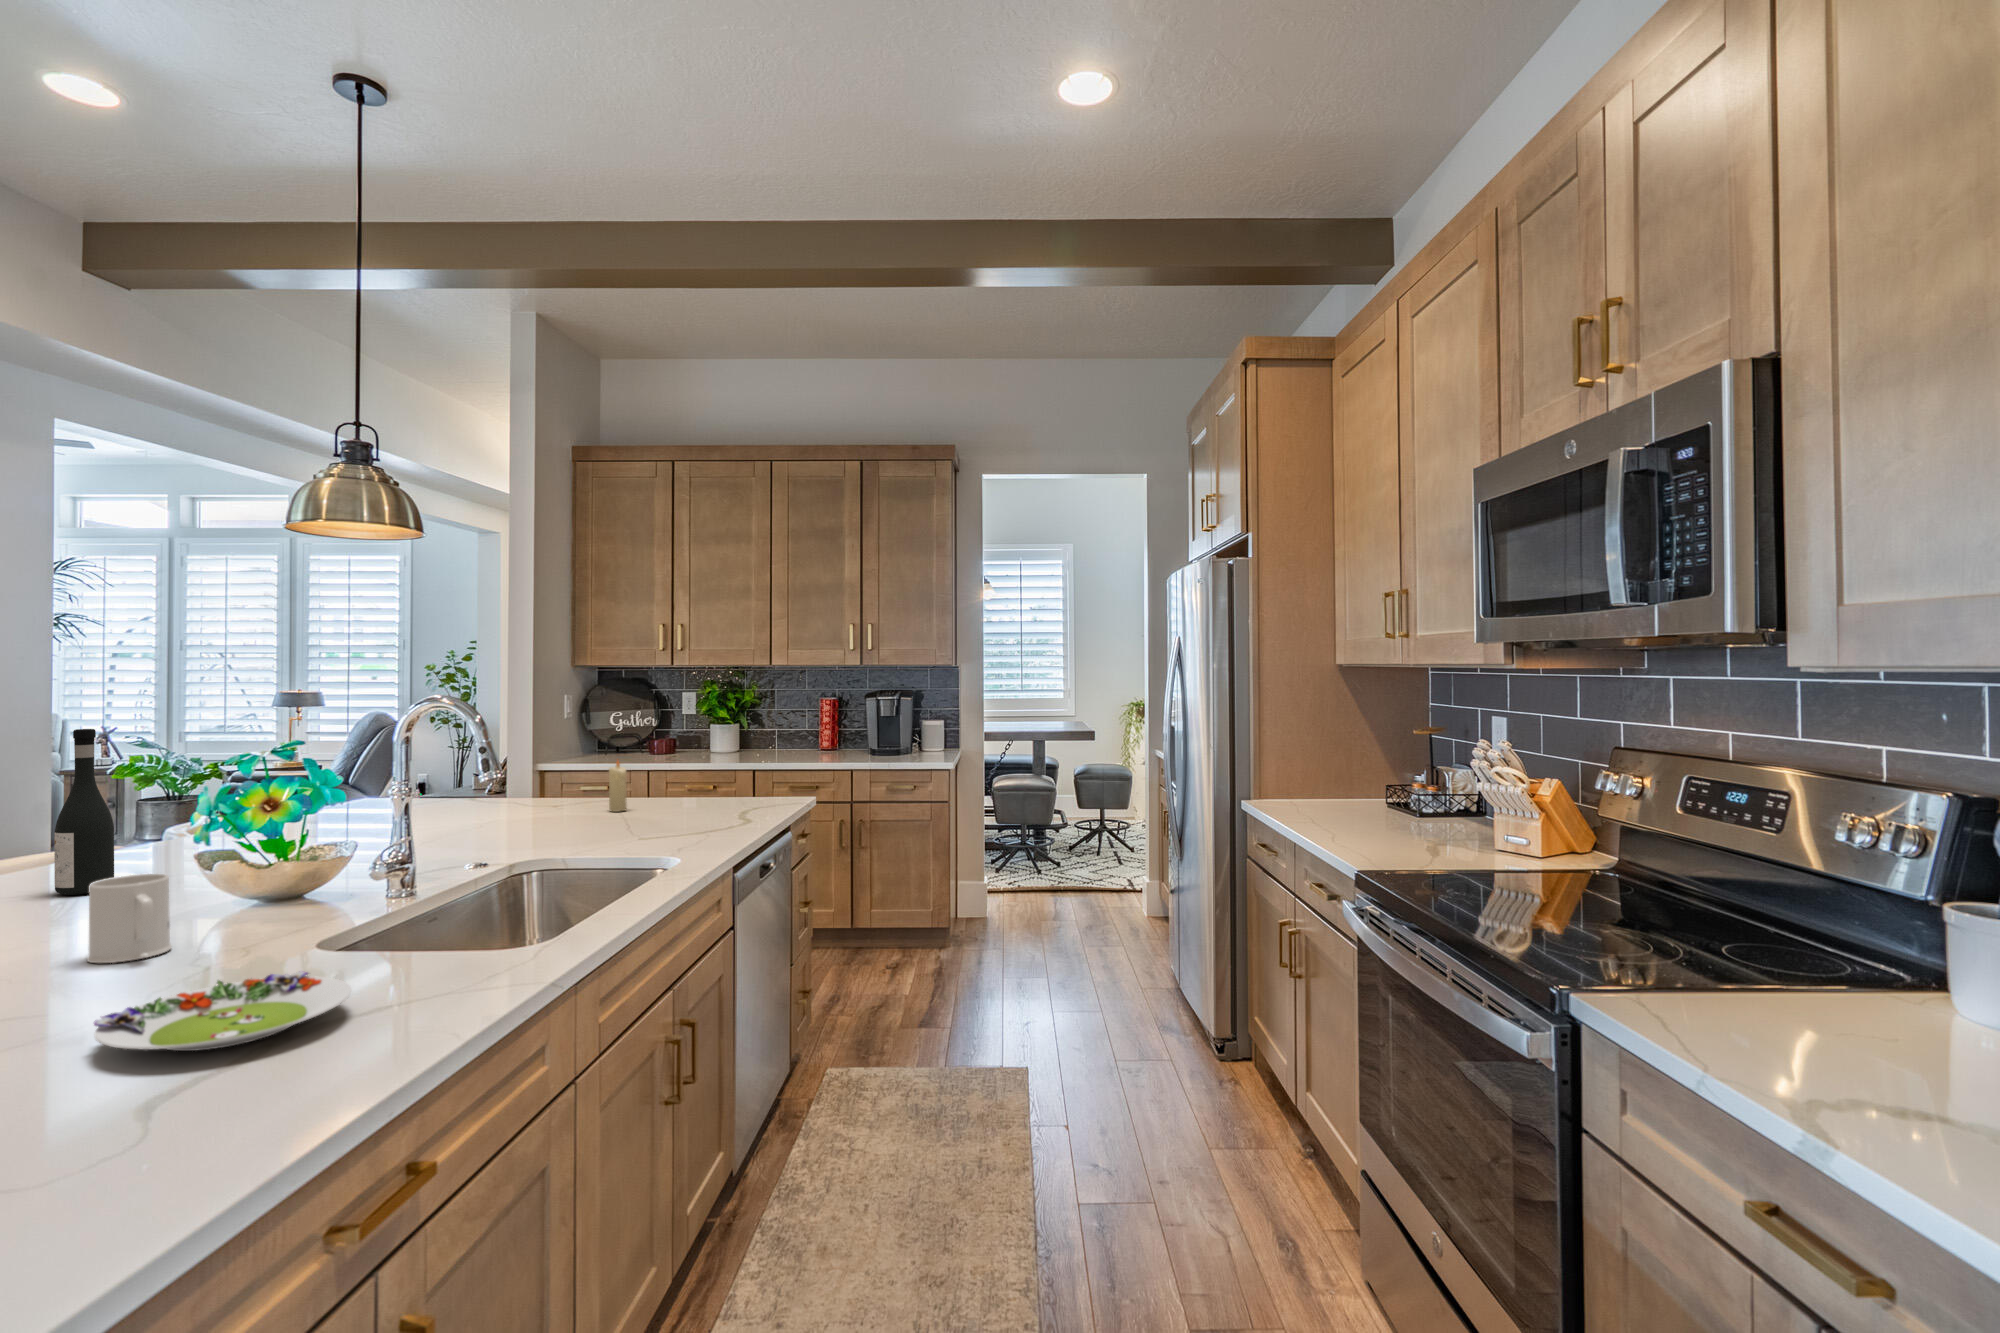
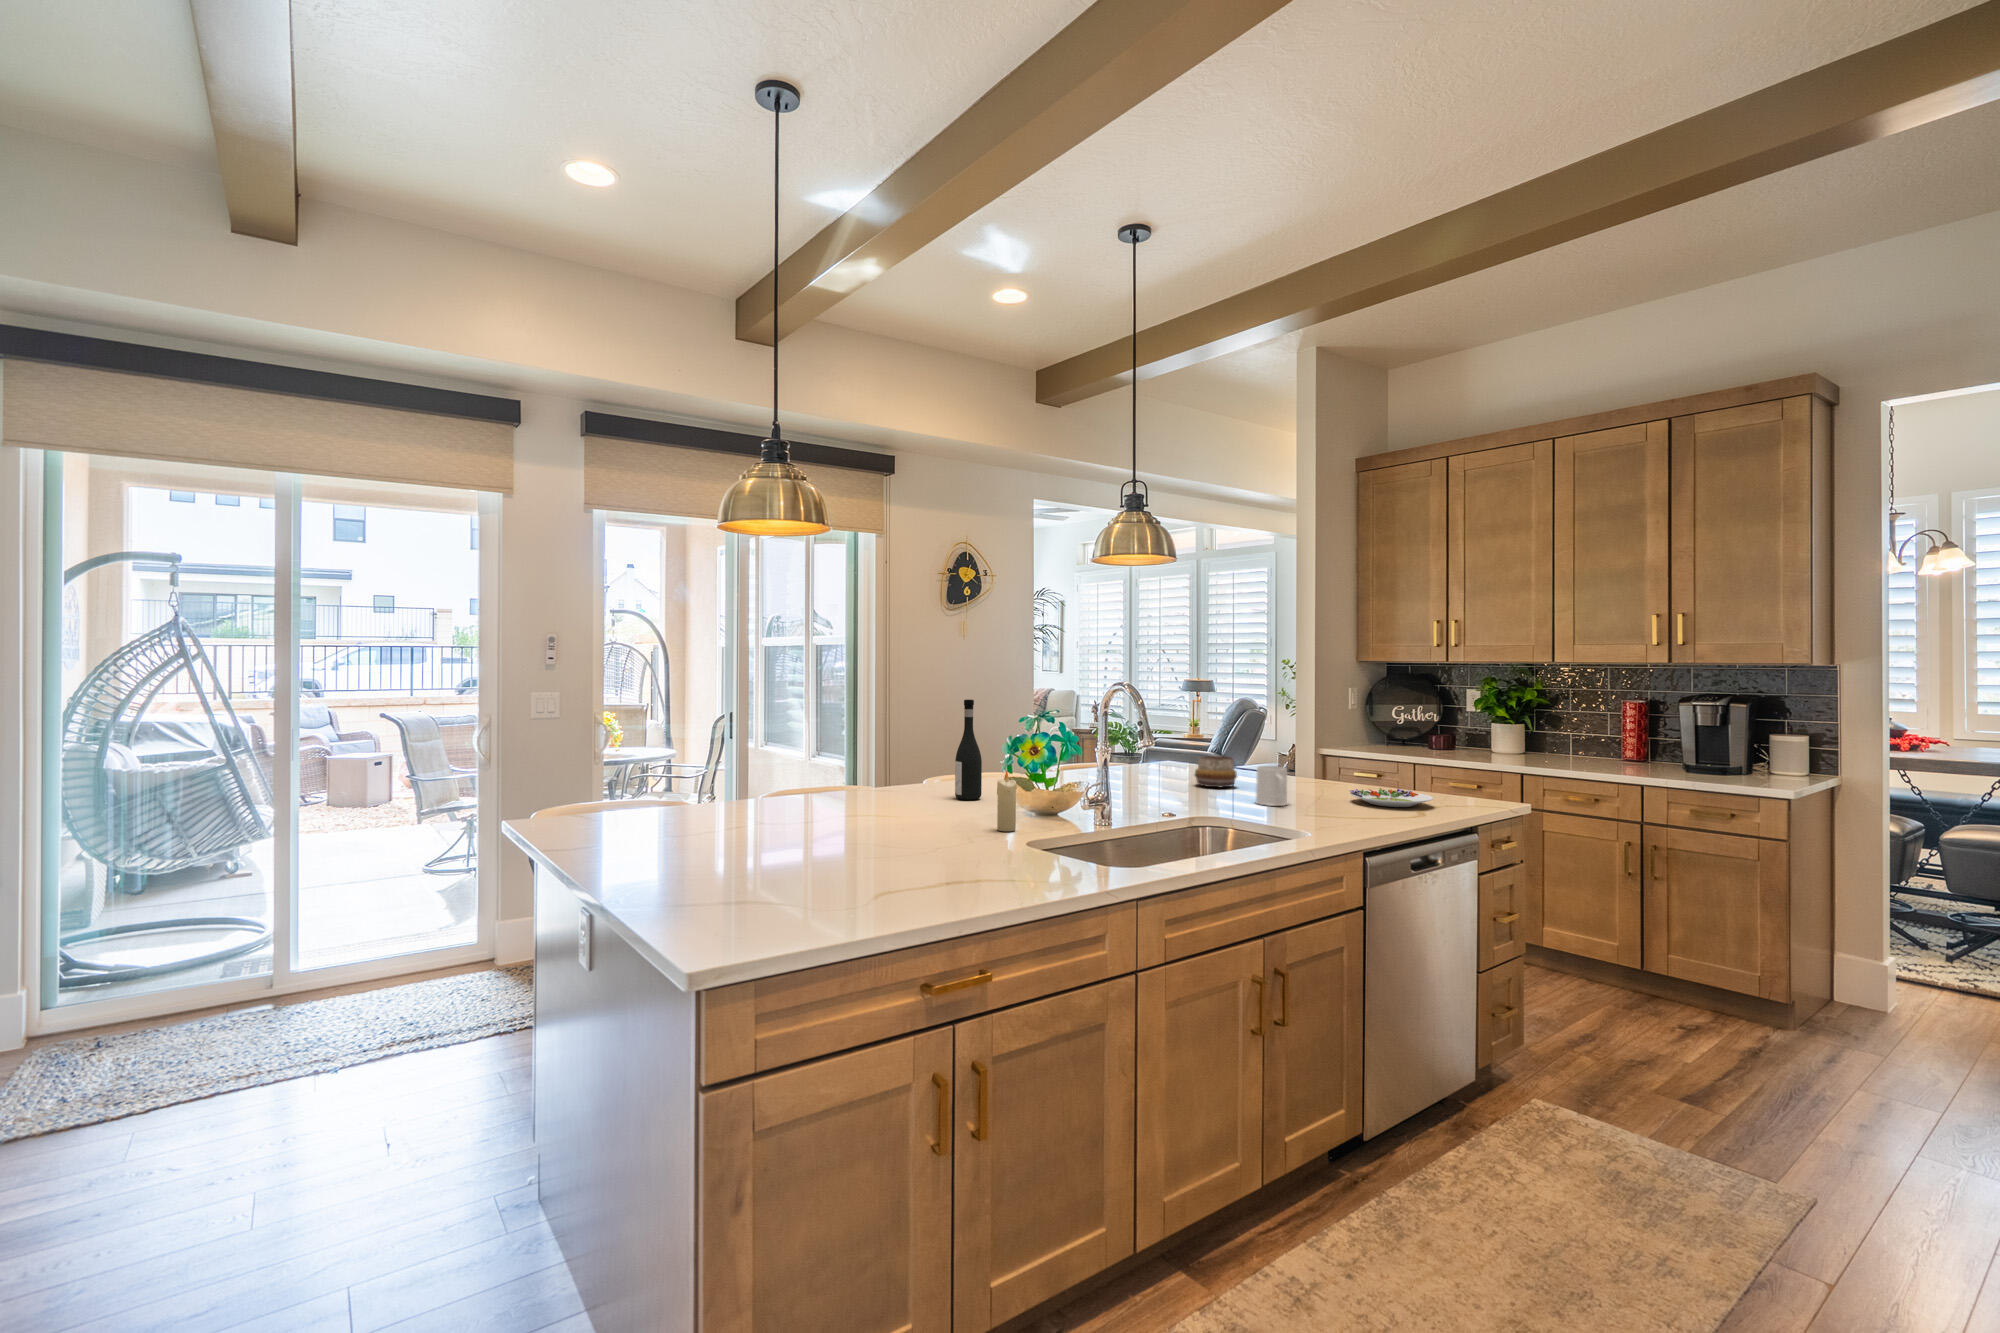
candle: present [609,761,627,812] -> present [997,771,1017,831]
decorative bowl: none [452,781,510,821] -> present [1195,756,1237,787]
mug: present [87,874,171,963] -> present [1256,766,1287,806]
salad plate: present [94,971,352,1051] -> present [1349,788,1433,807]

